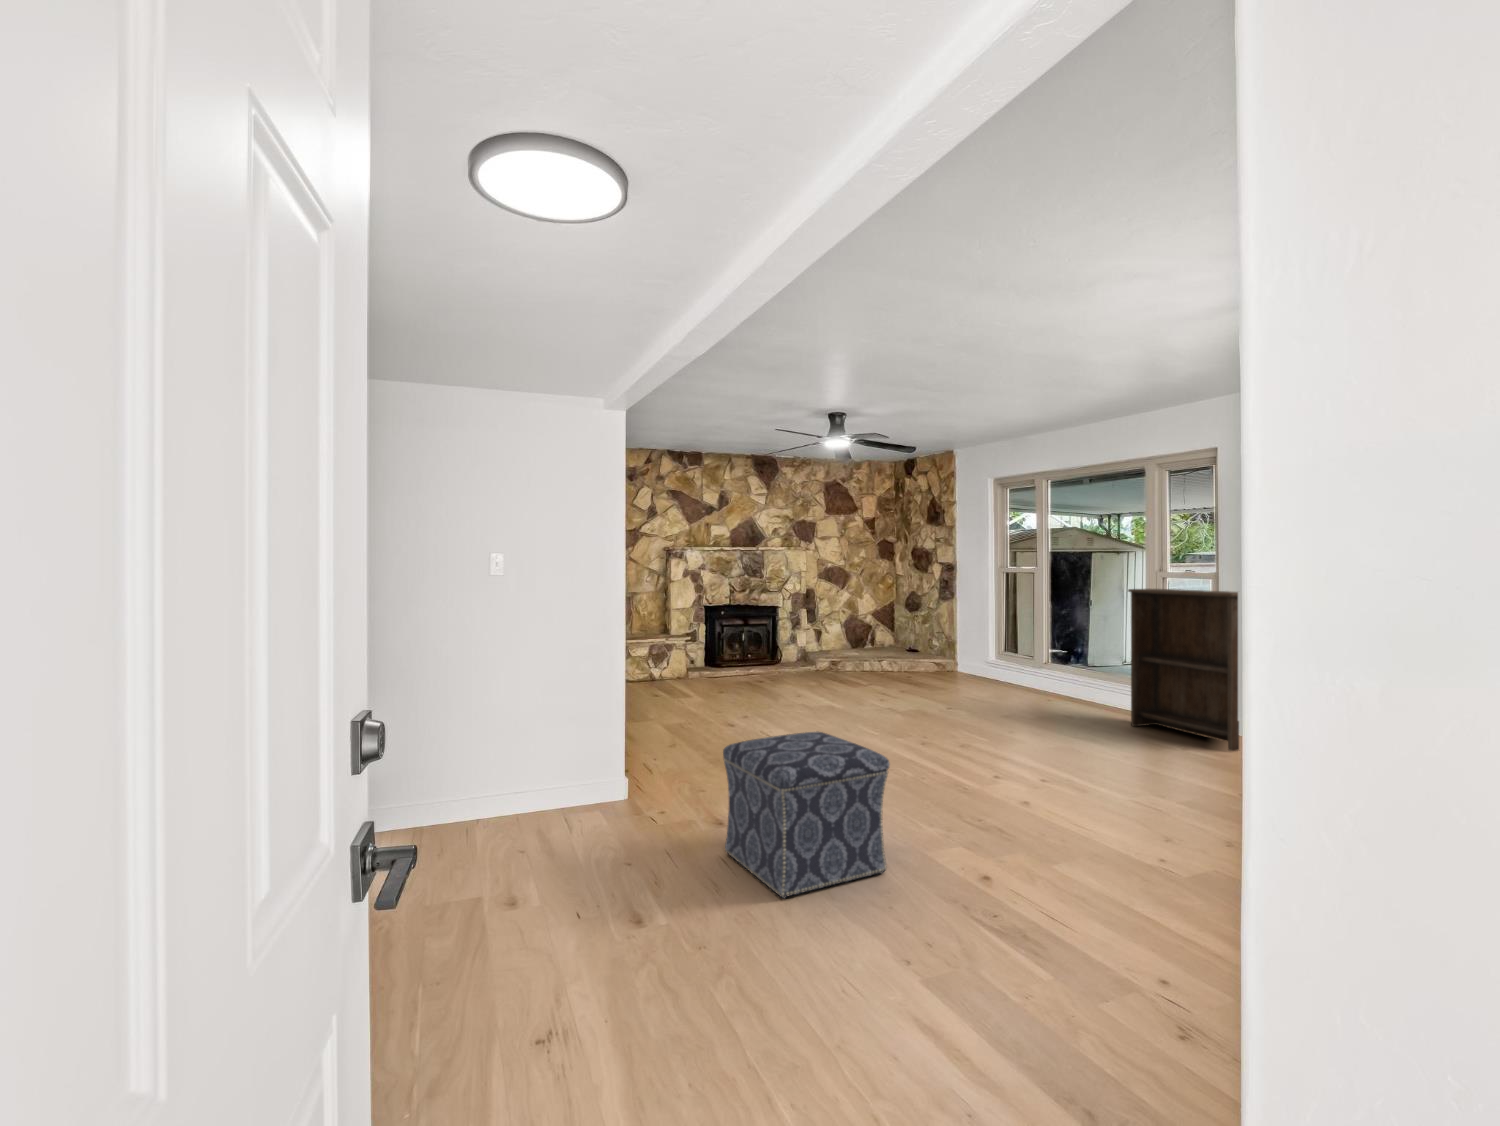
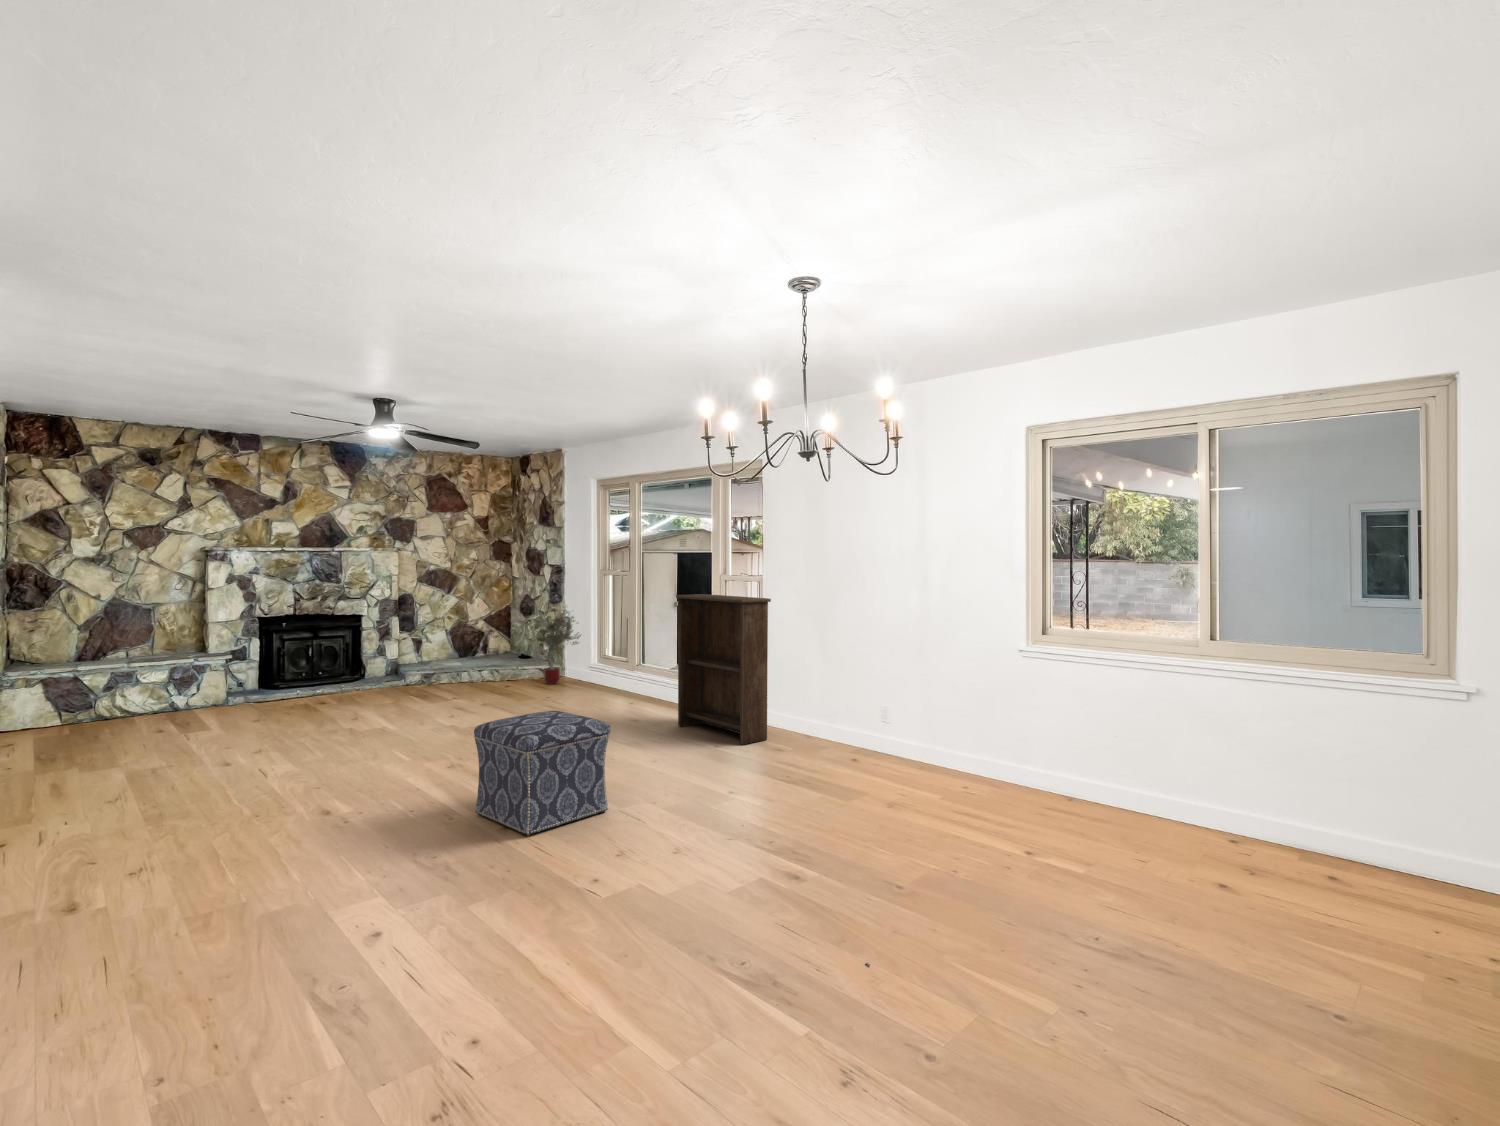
potted tree: none [930,599,979,677] -> present [536,605,581,684]
ottoman: present [723,732,890,898] -> present [474,710,610,836]

